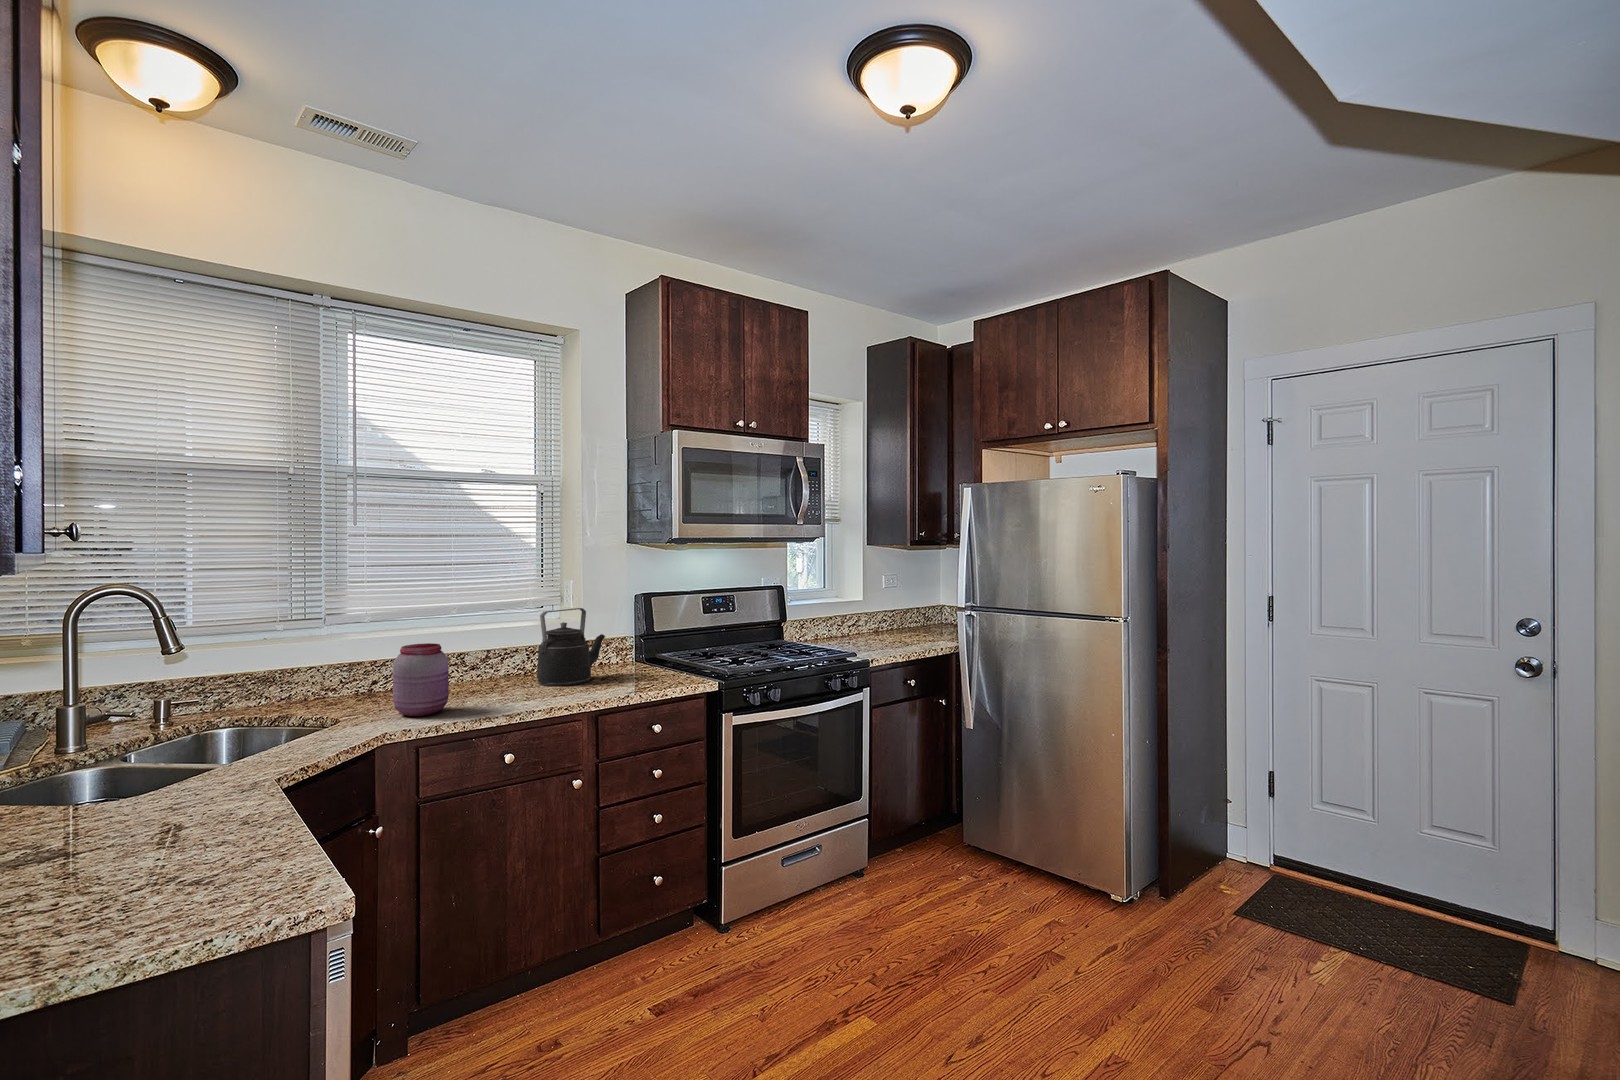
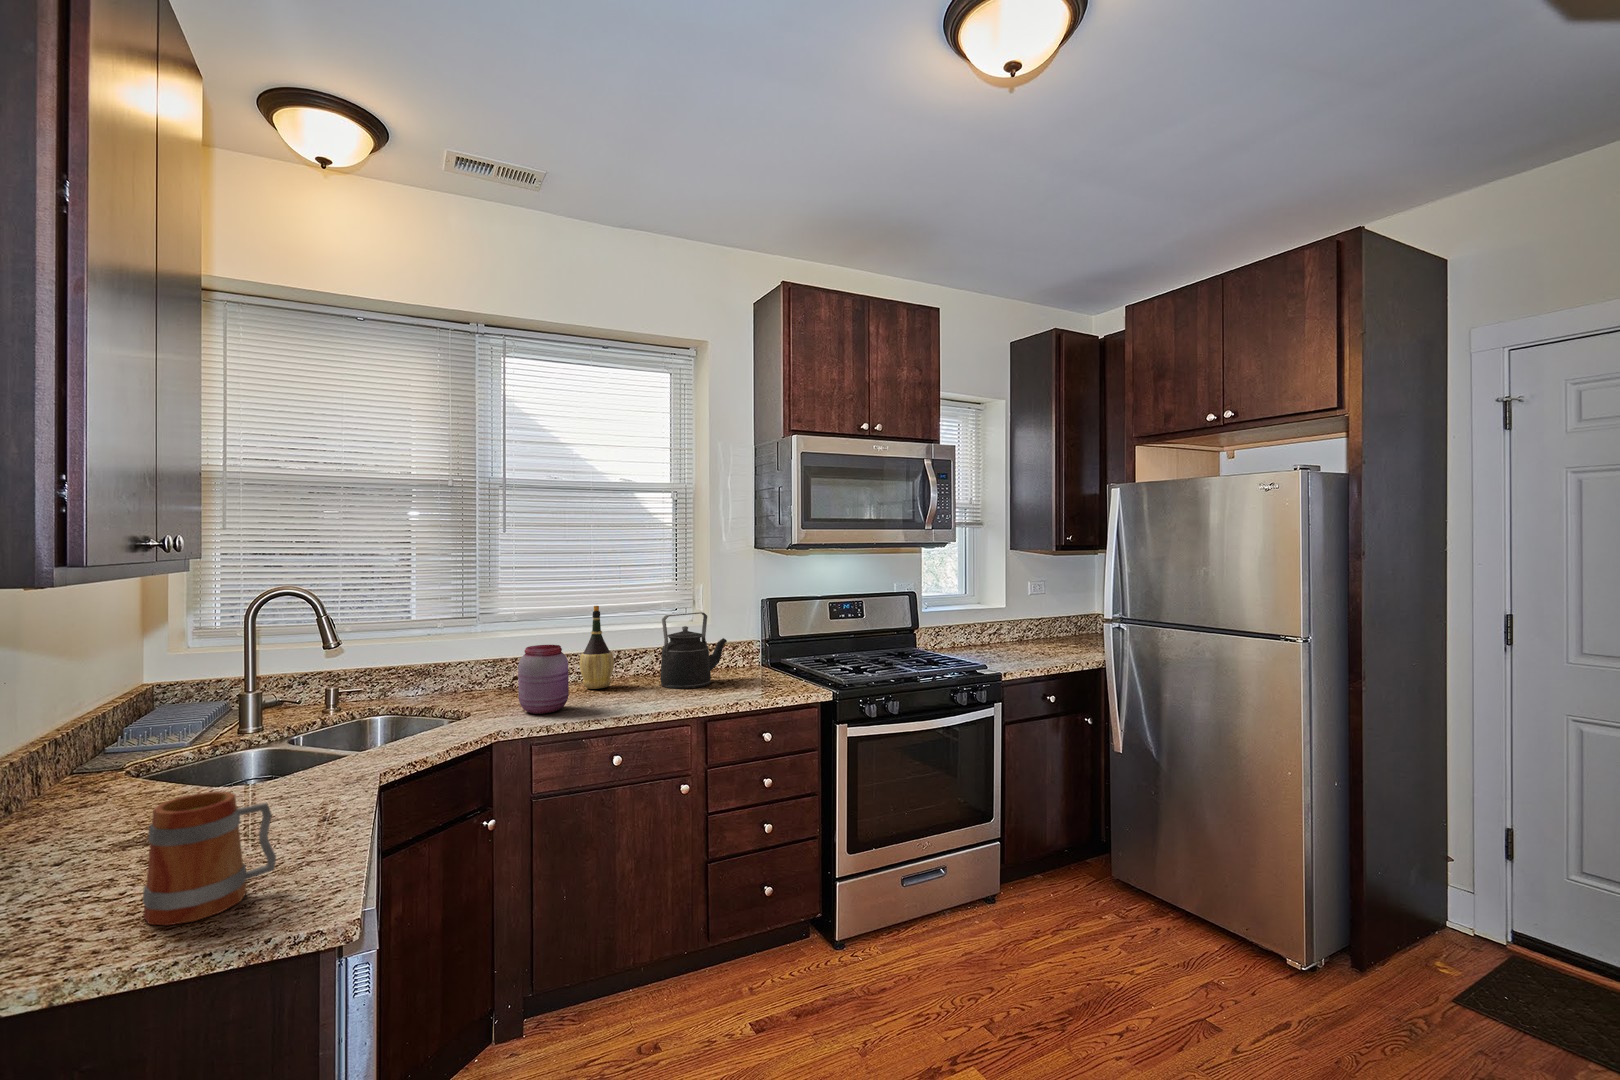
wine bottle: none [450,603,488,690] -> present [579,606,614,689]
mug: none [79,793,222,935] -> present [142,791,276,925]

